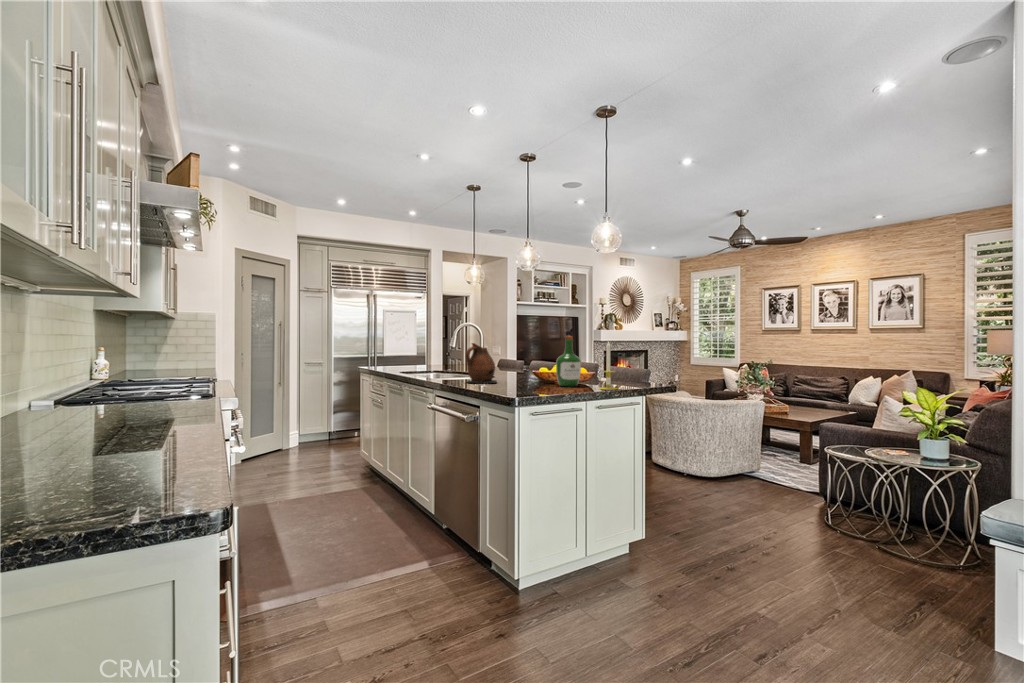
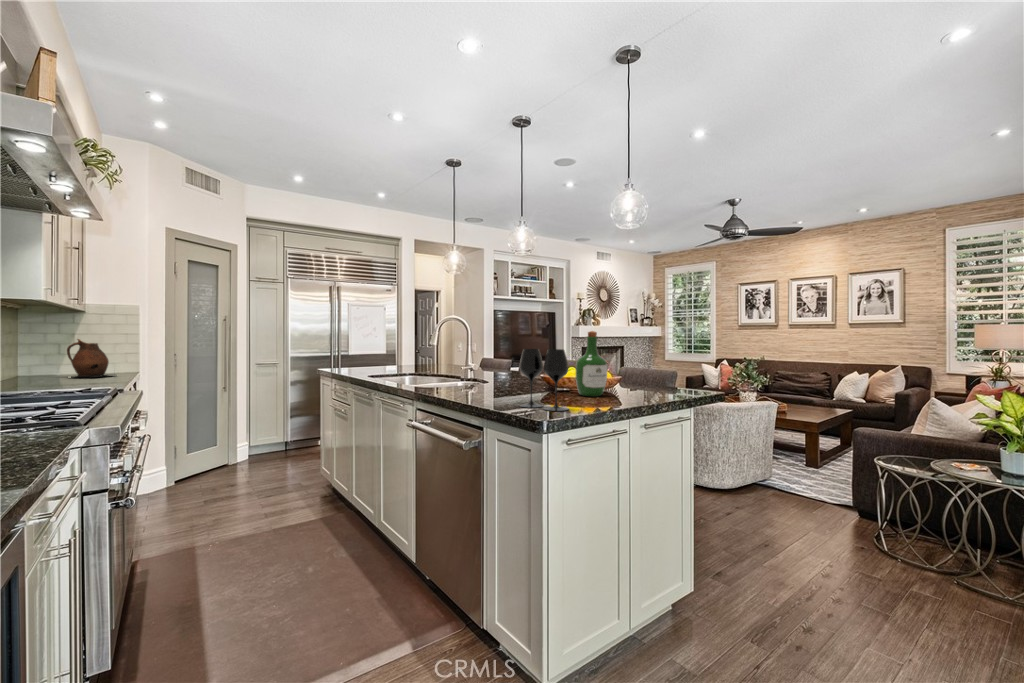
candle: present [600,341,617,390] -> none [635,337,660,401]
ceramic pitcher: present [466,343,497,383] -> present [67,339,109,377]
wine glass: none [505,349,540,394] -> present [520,349,569,411]

